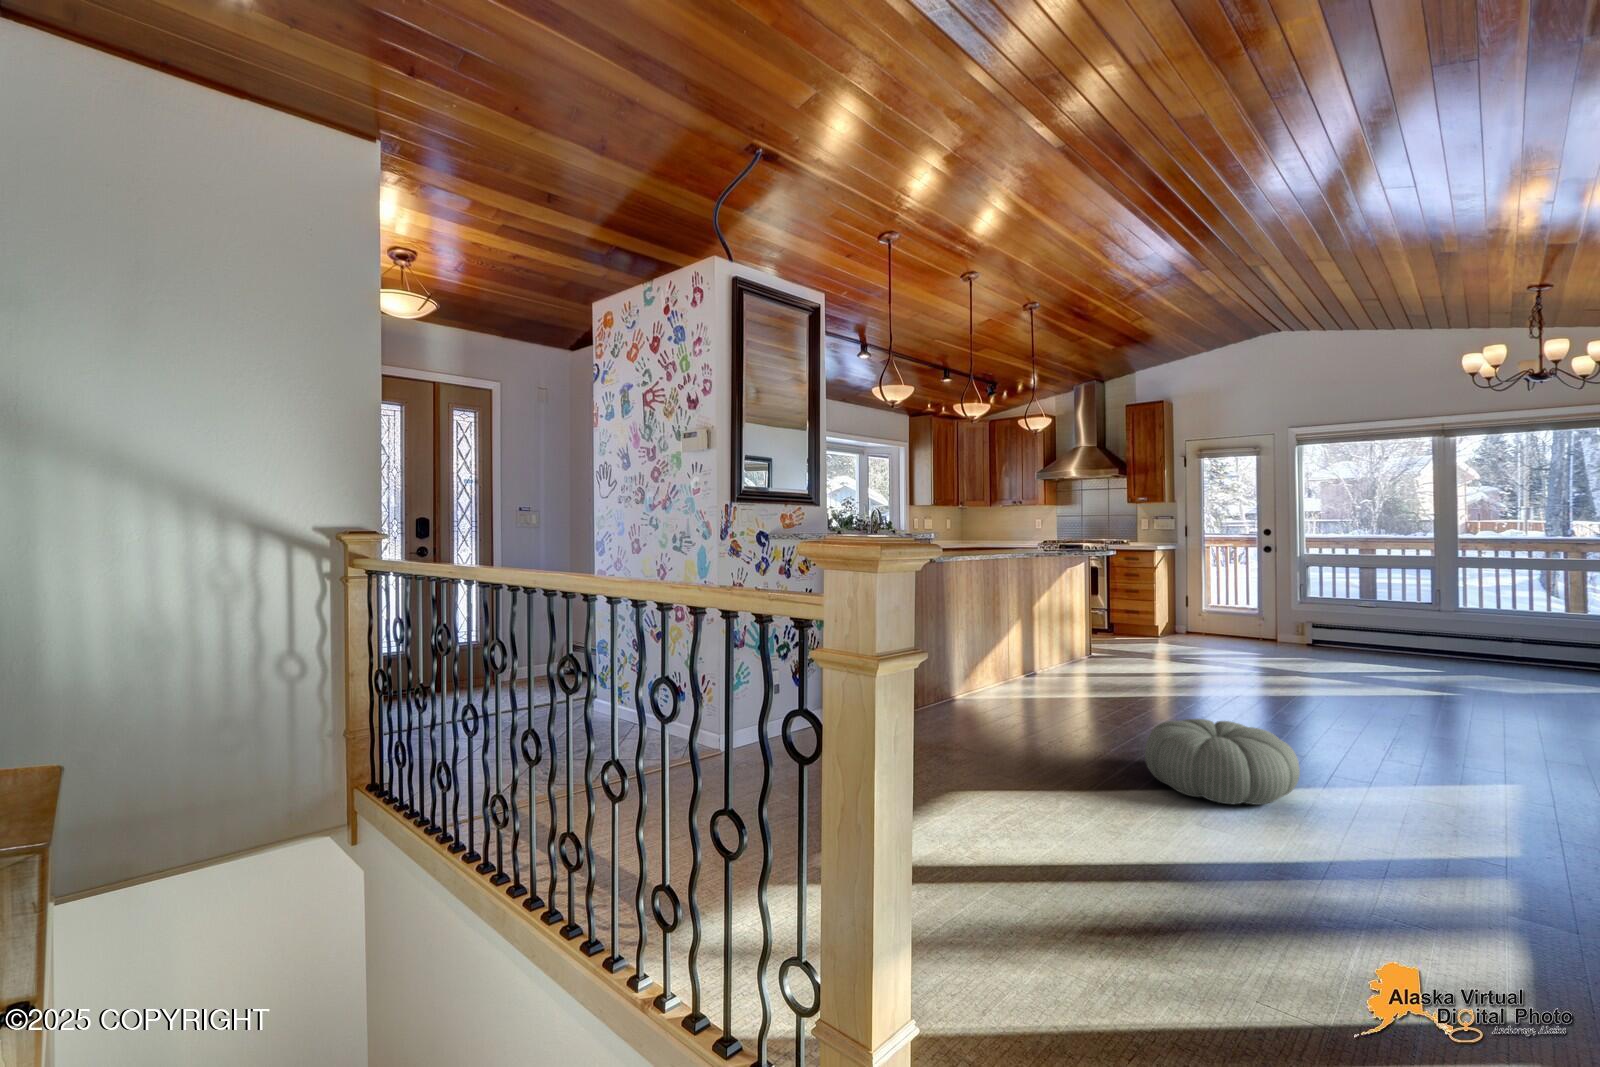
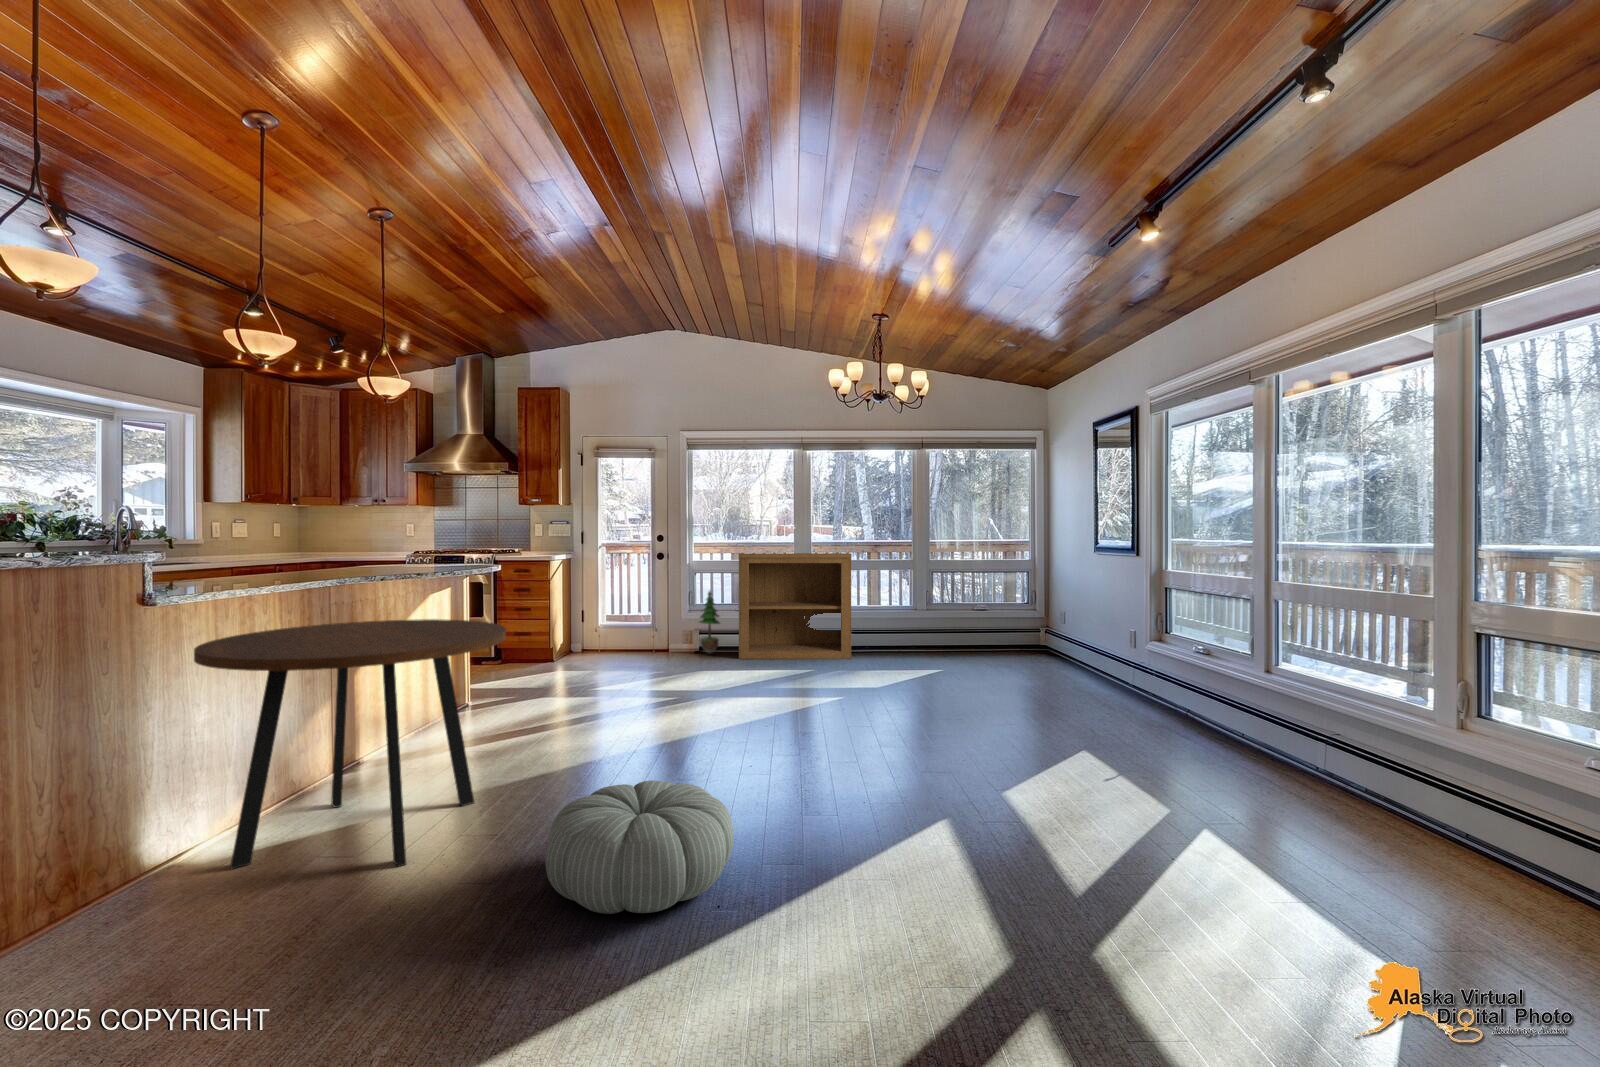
bookshelf: none [1364,547,1534,674] -> present [739,553,852,659]
potted tree: none [1313,584,1343,650] -> present [699,591,720,654]
dining table: none [942,590,1117,743] -> present [194,619,506,869]

